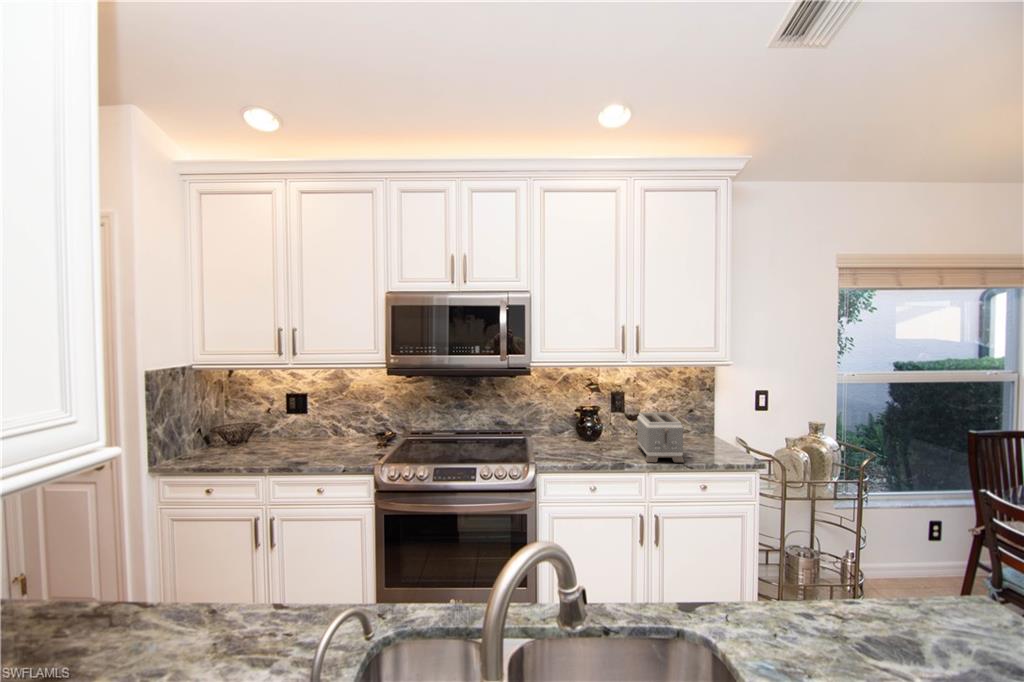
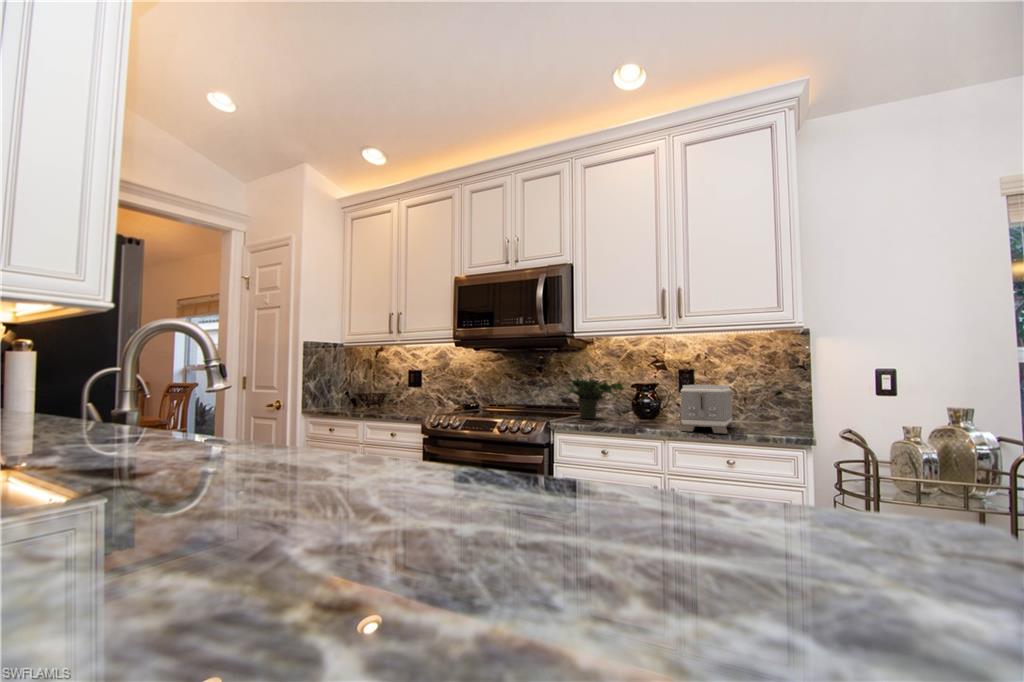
potted plant: none [522,398,579,450] -> present [567,364,624,419]

